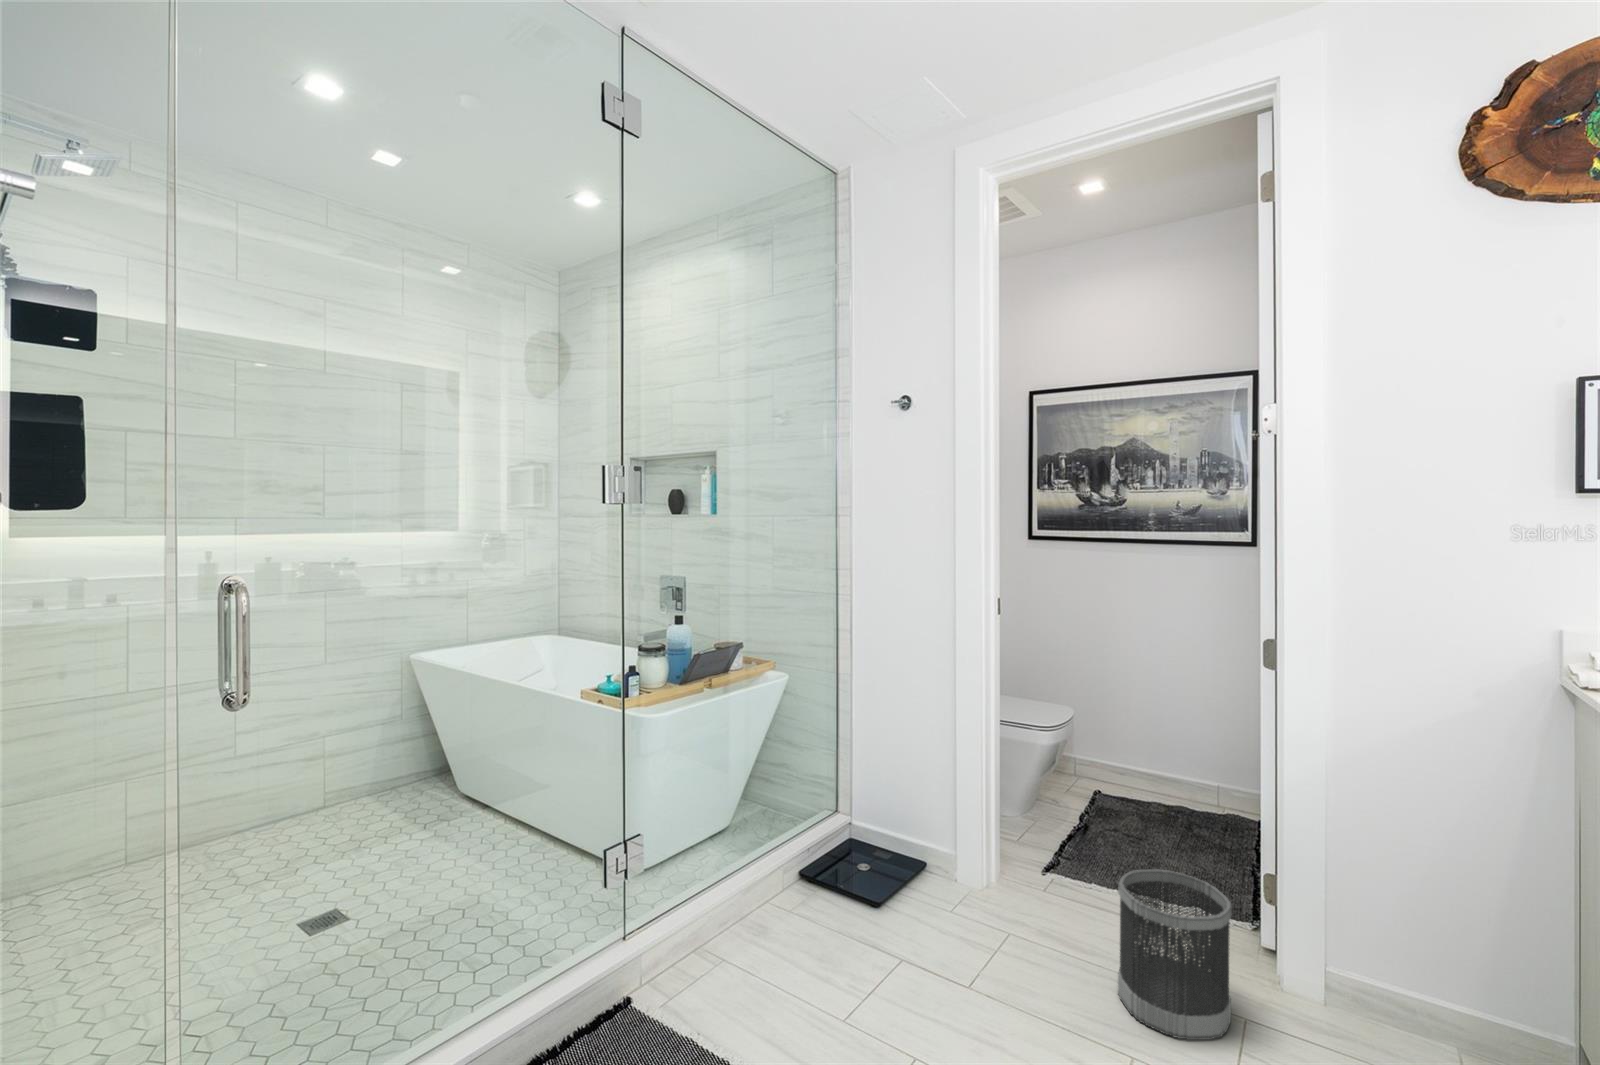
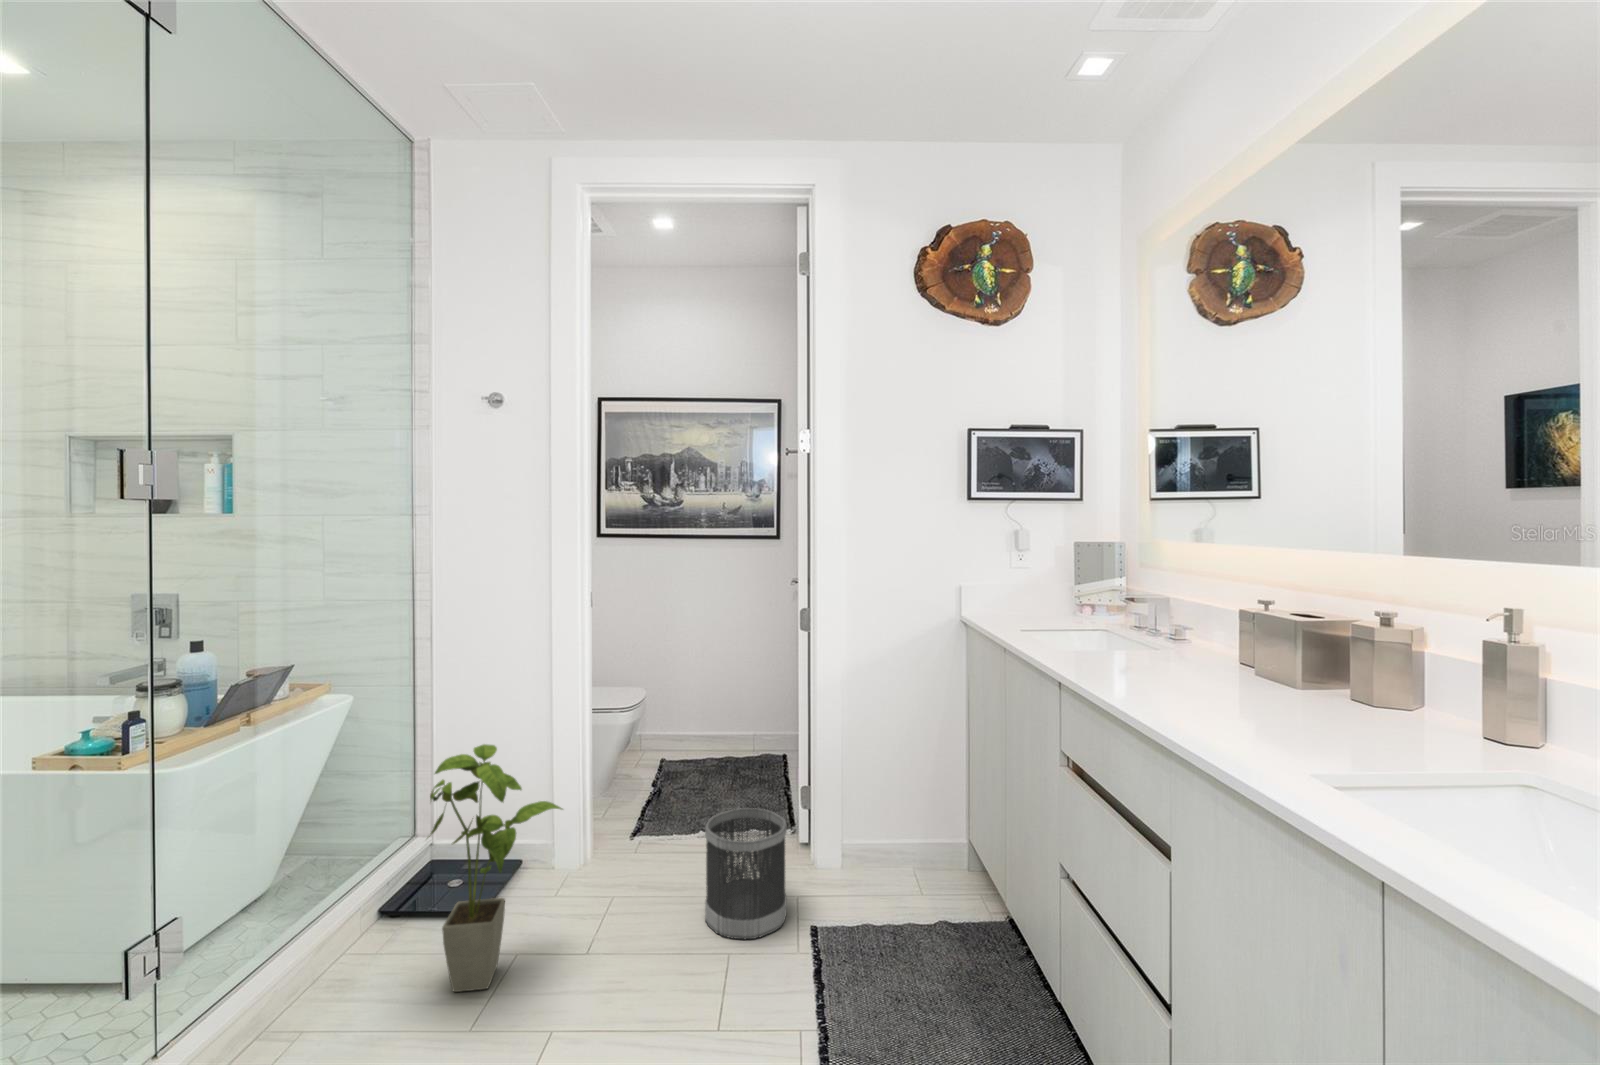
house plant: none [827,738,956,979] -> present [429,744,562,992]

